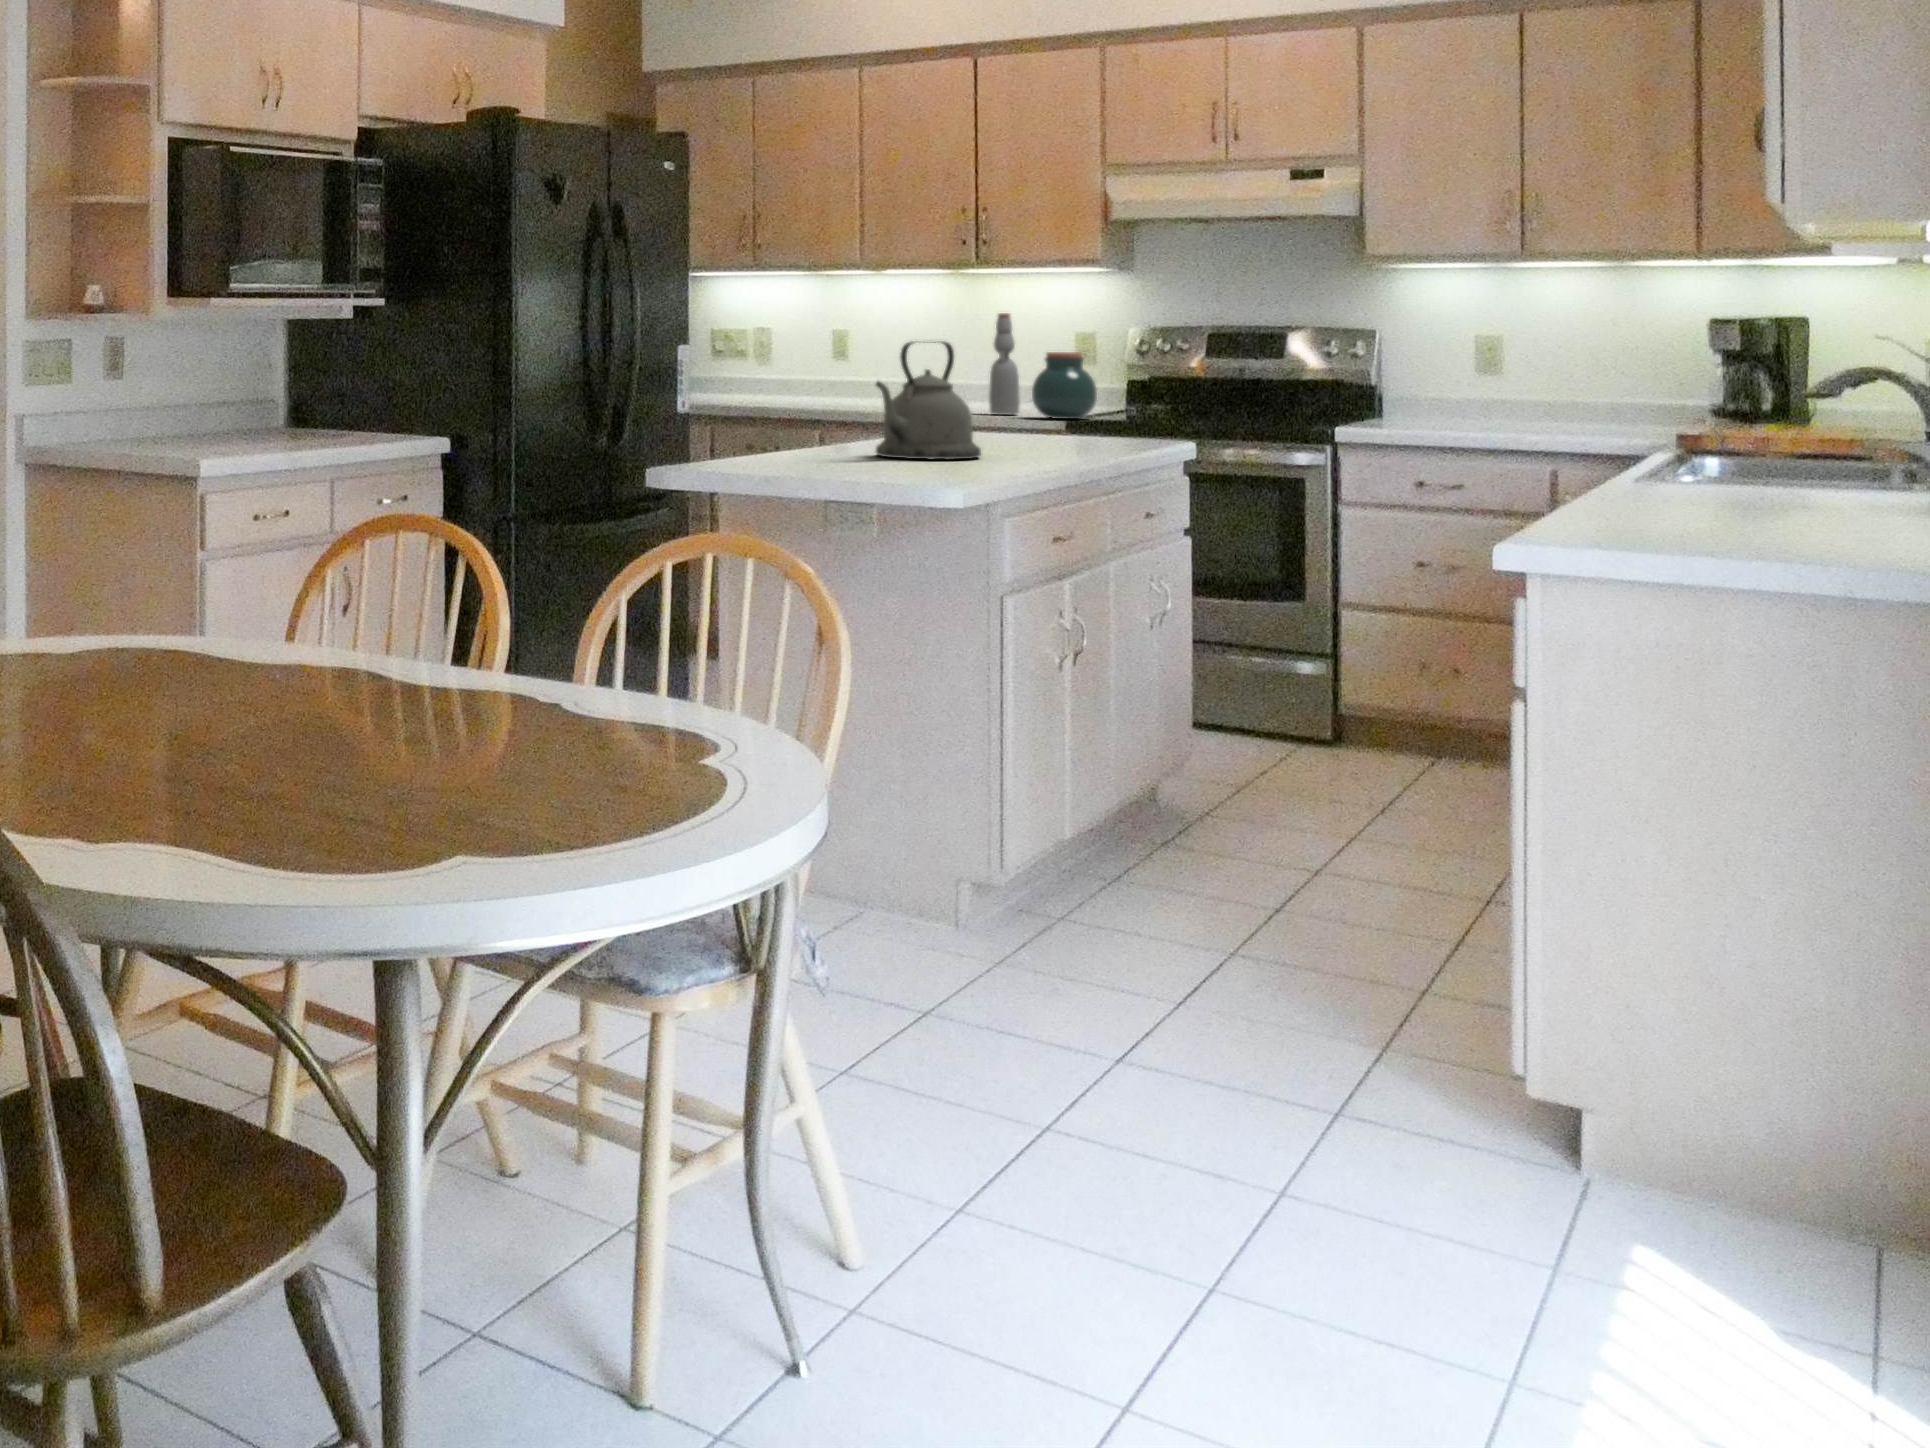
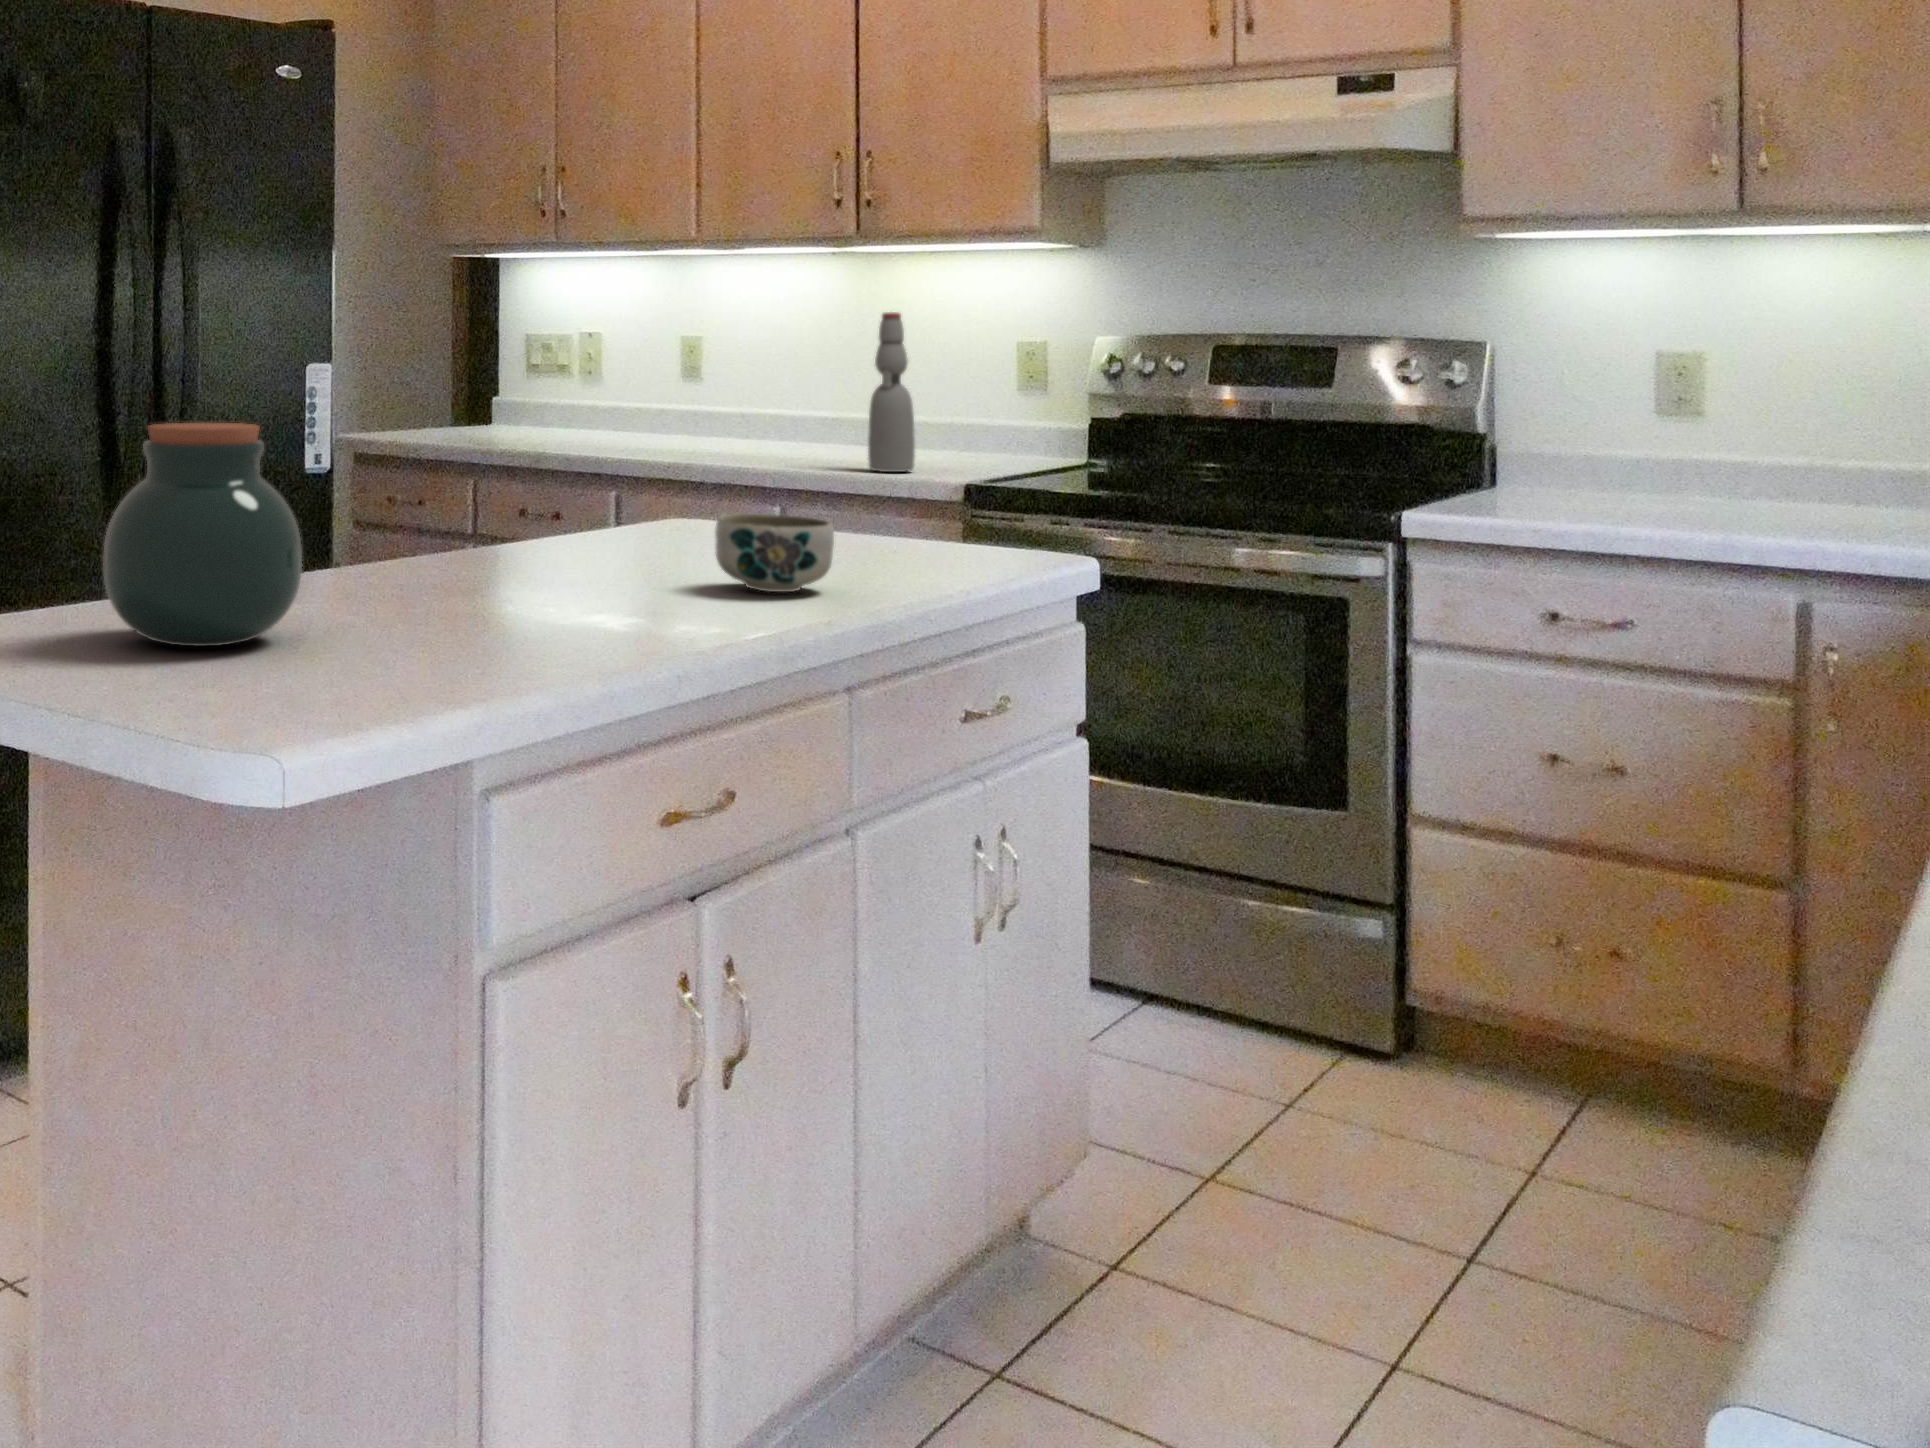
kettle: present [875,342,981,460] -> none [360,367,602,613]
jar: present [1032,352,1097,419] -> present [104,423,302,646]
bowl: none [1021,416,1084,454] -> present [715,513,834,592]

